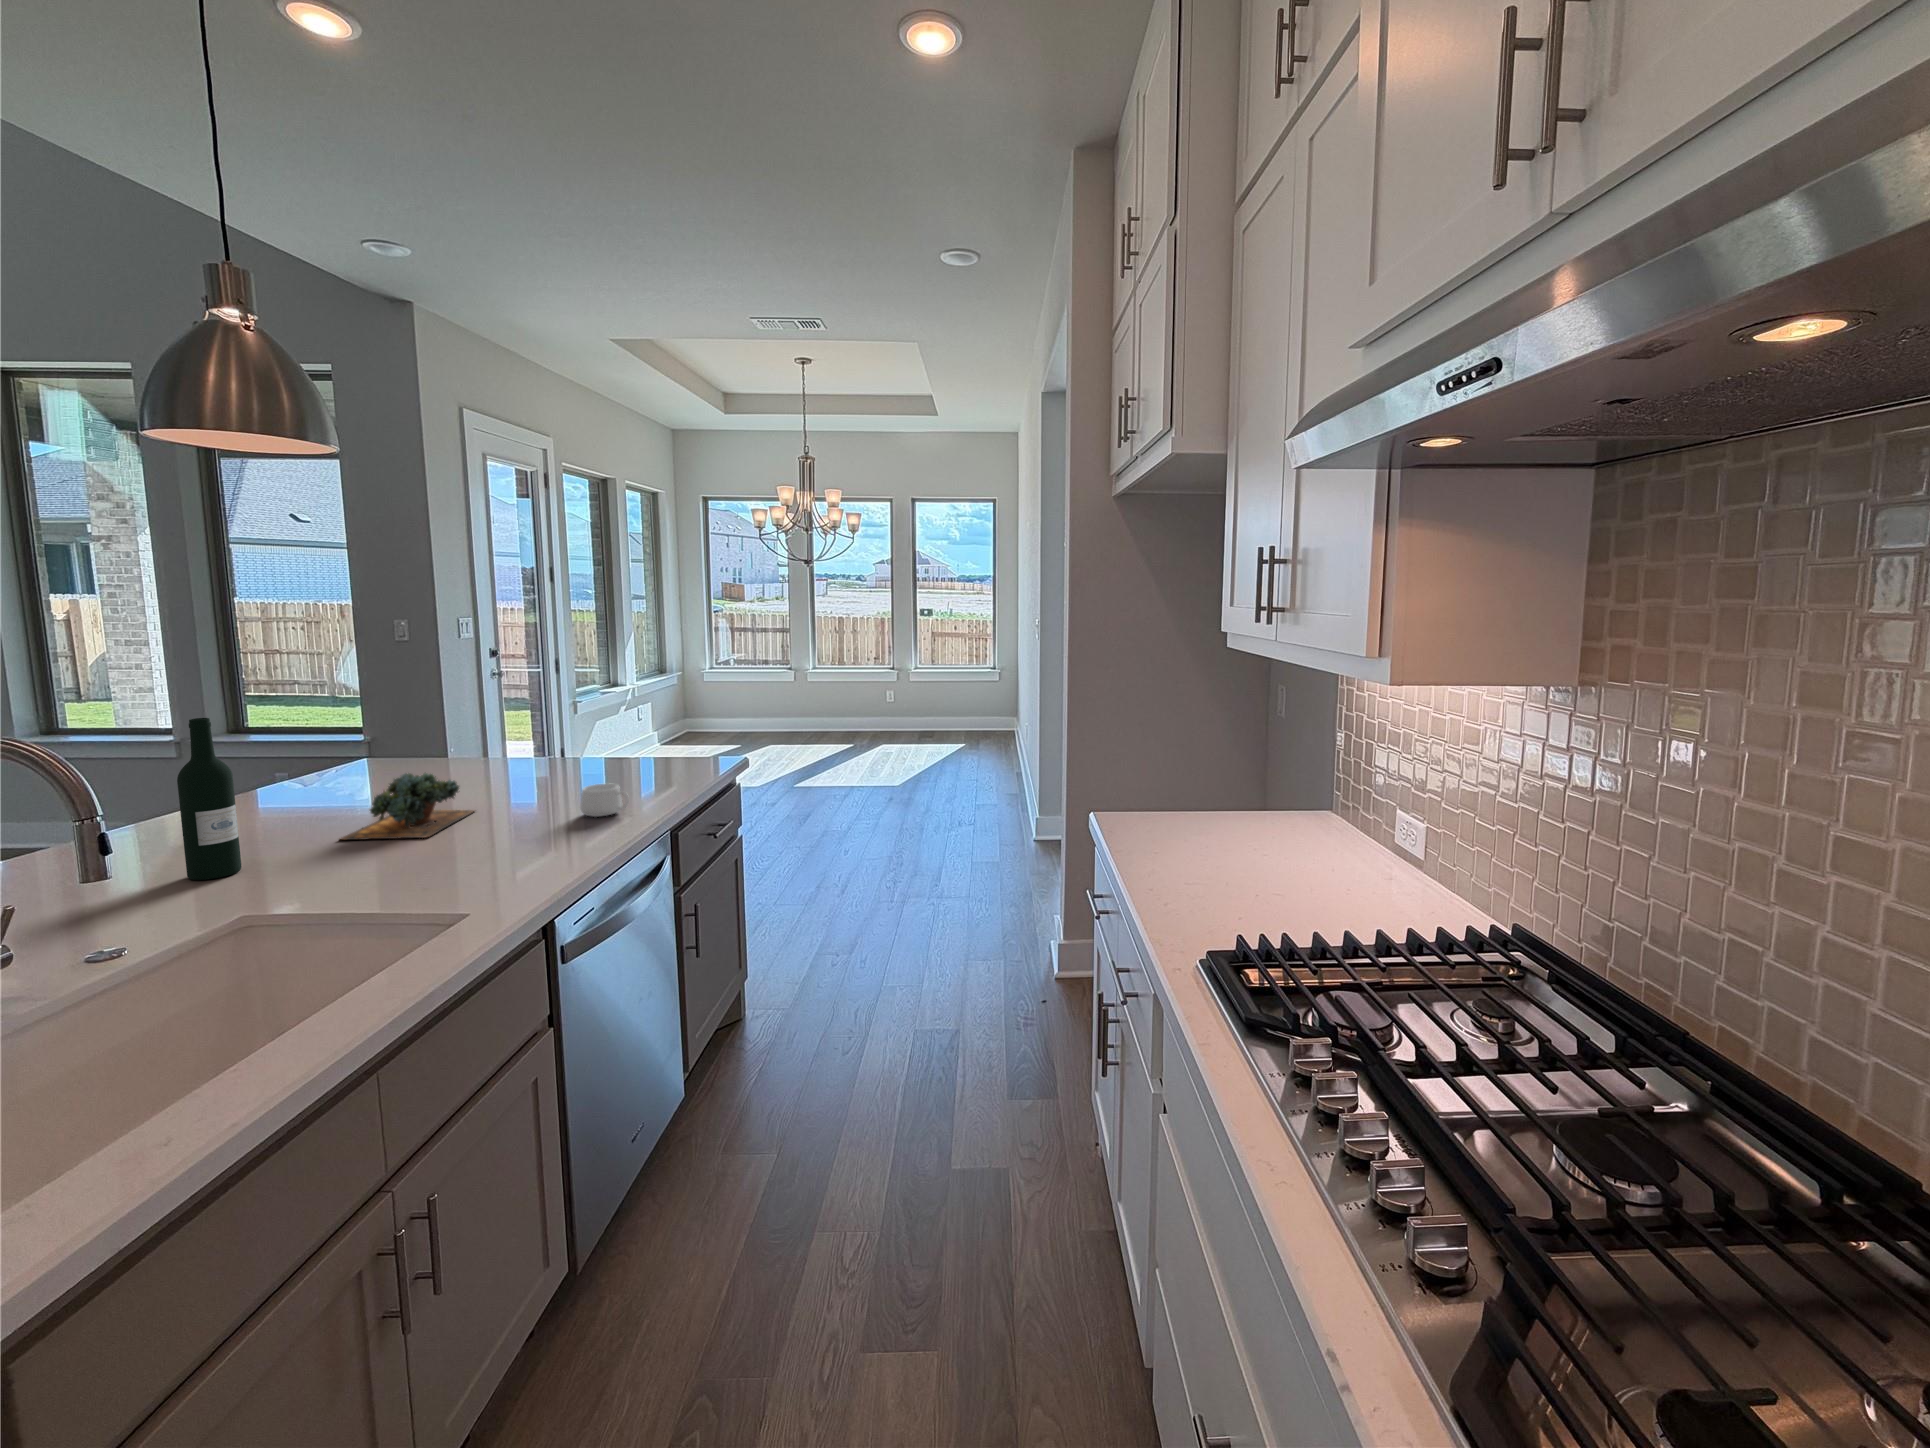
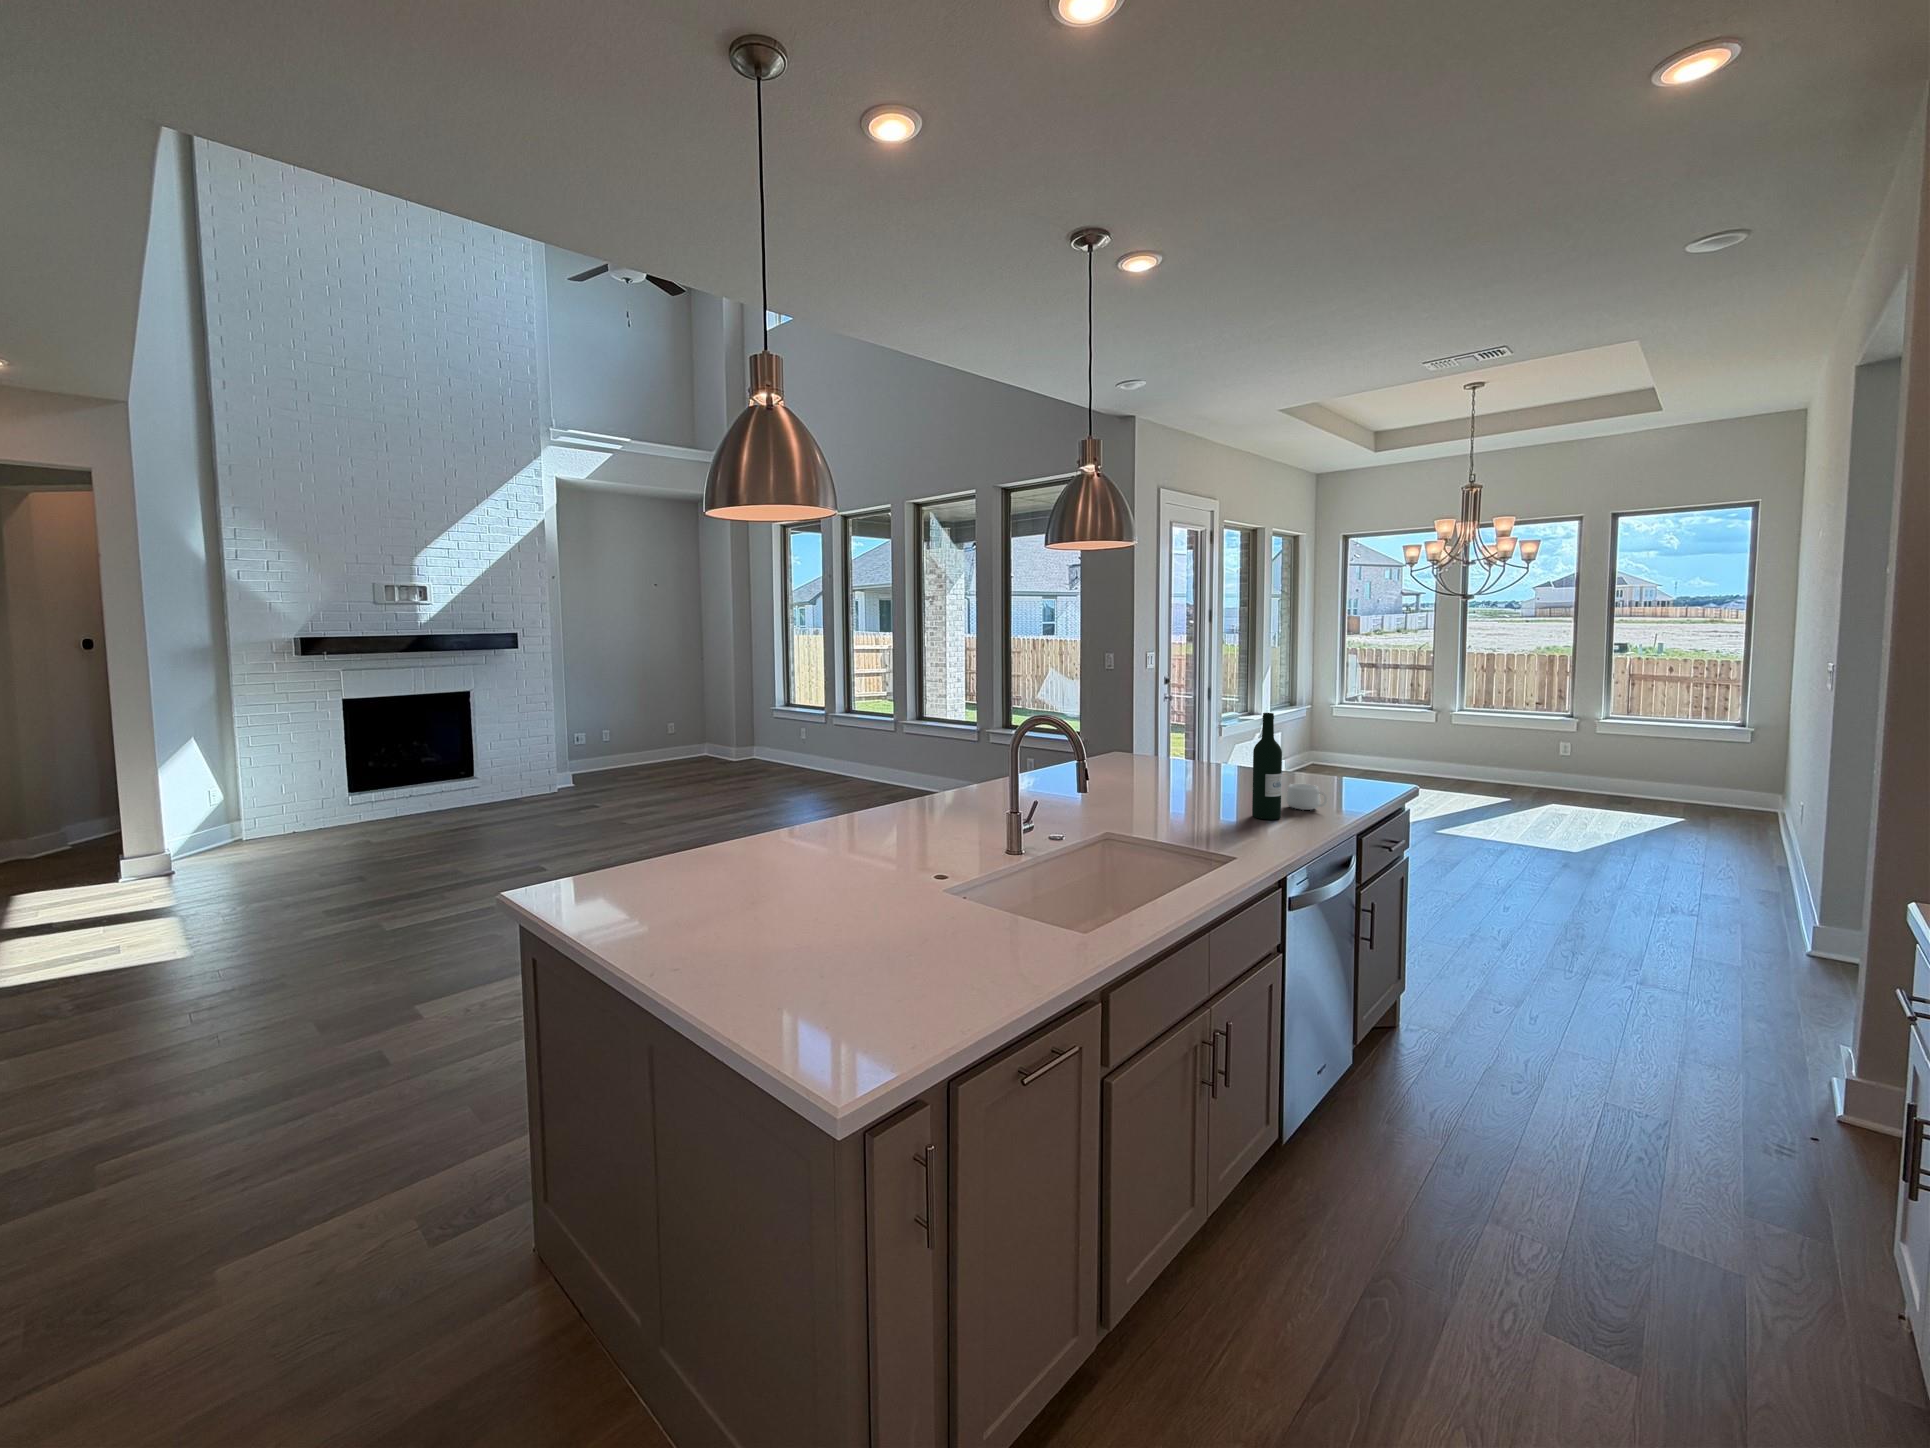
wine bottle: present [177,718,242,880] -> present [1252,713,1282,820]
succulent plant: present [340,773,474,840] -> none [1127,757,1206,804]

